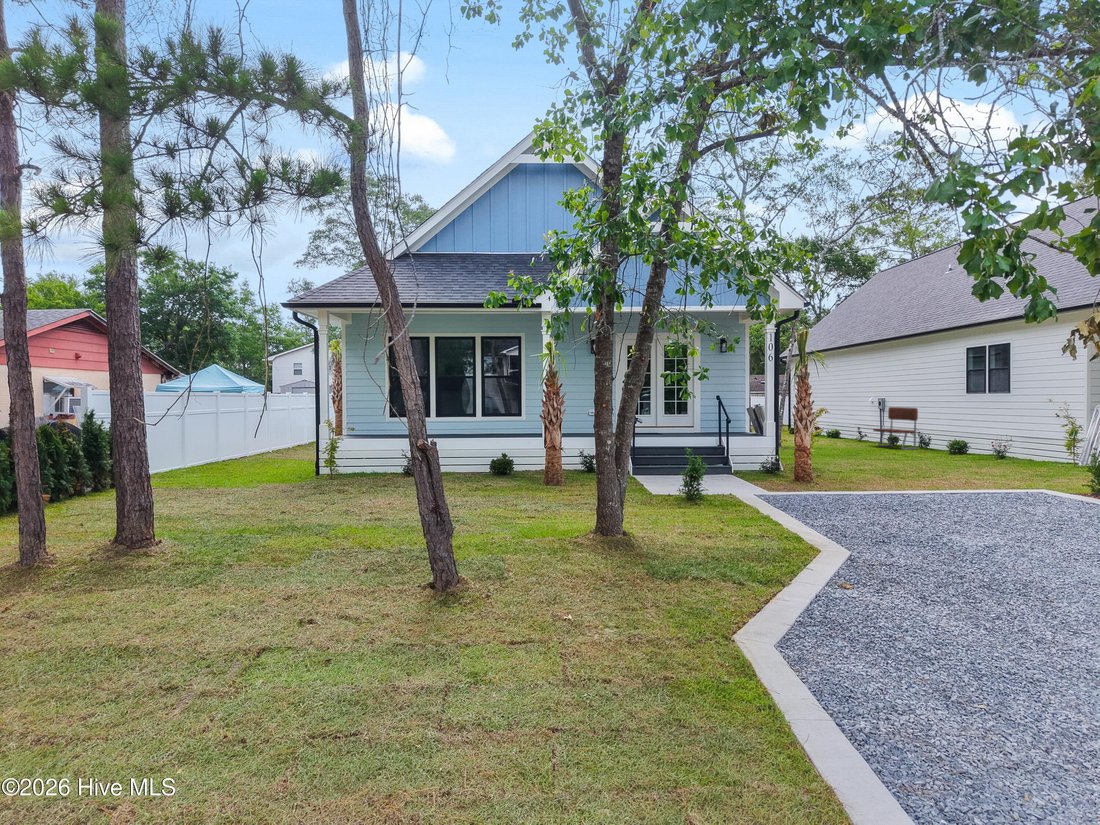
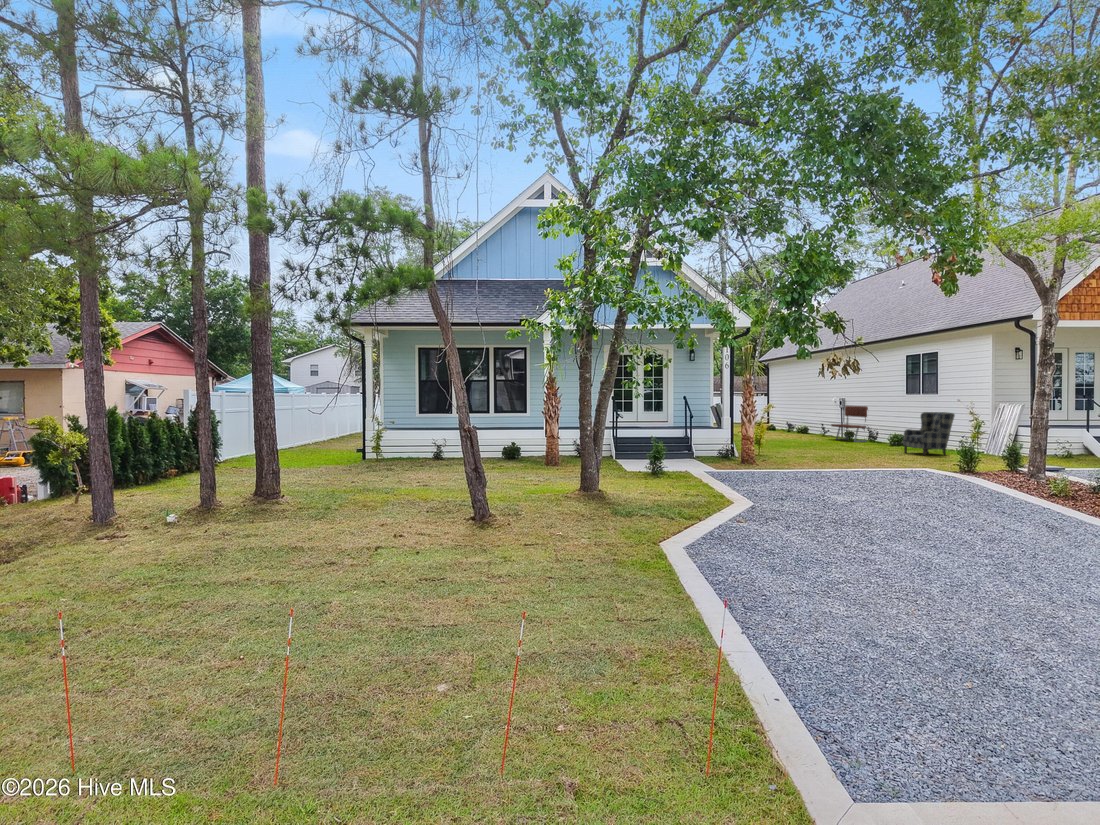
chair: none [973,415,1040,468] -> present [903,412,955,456]

